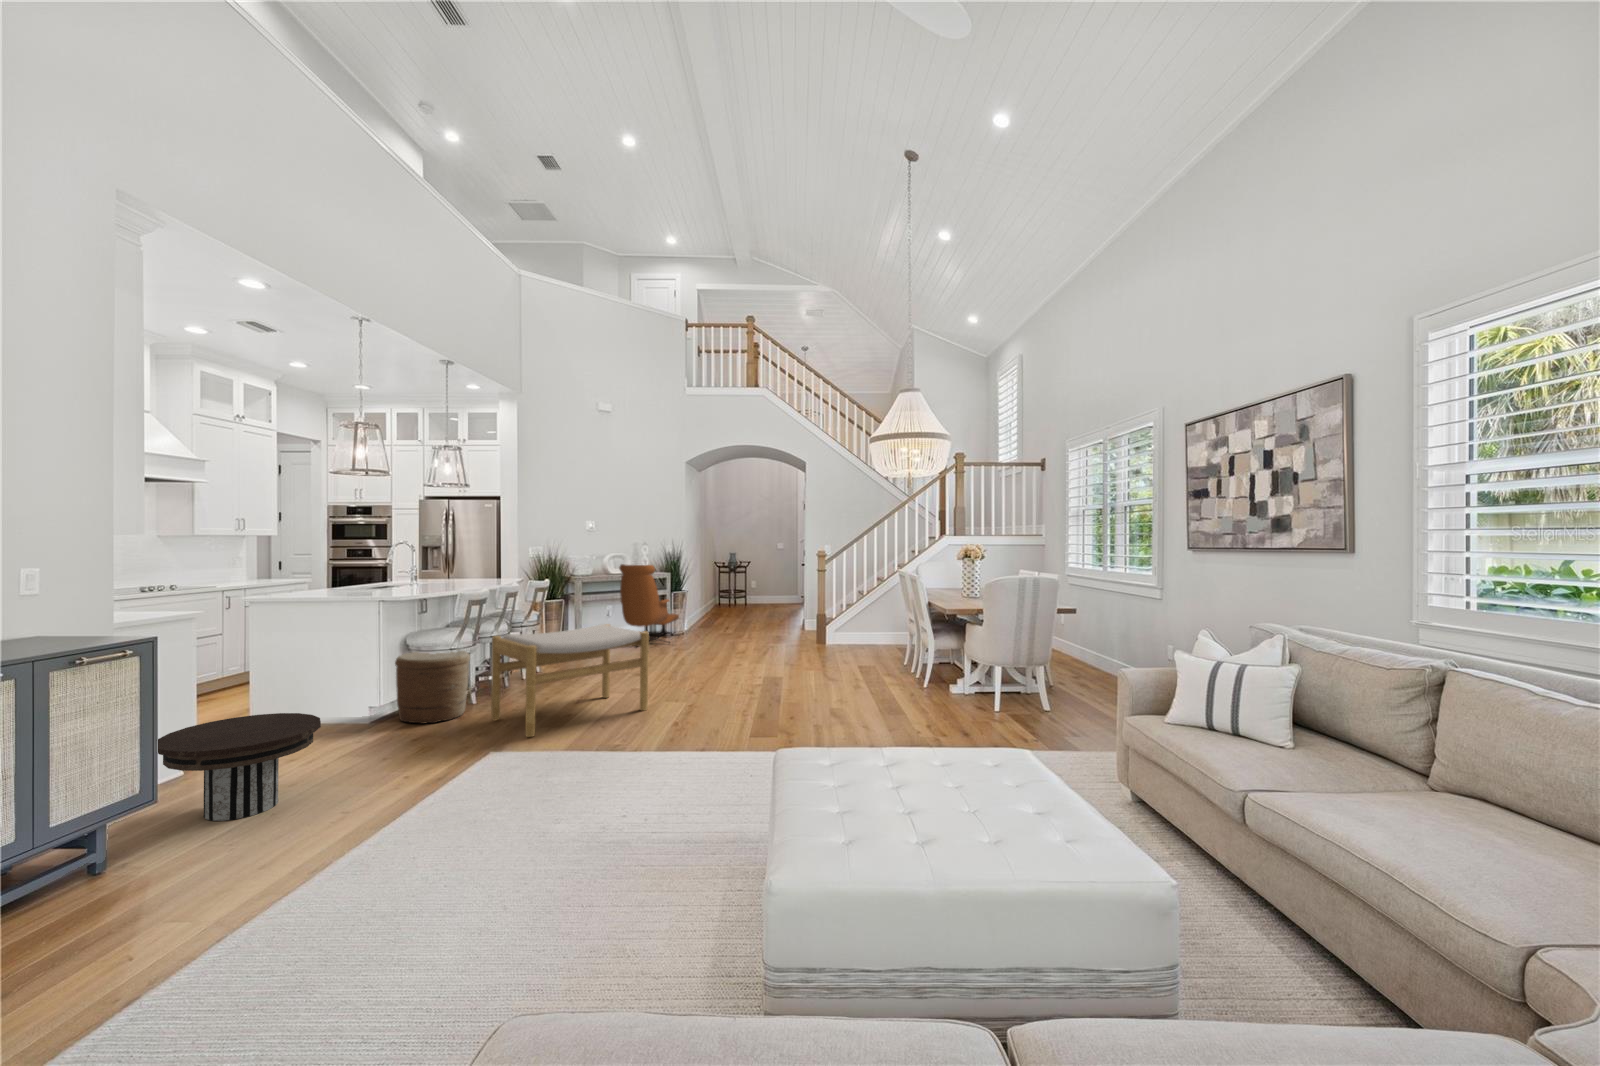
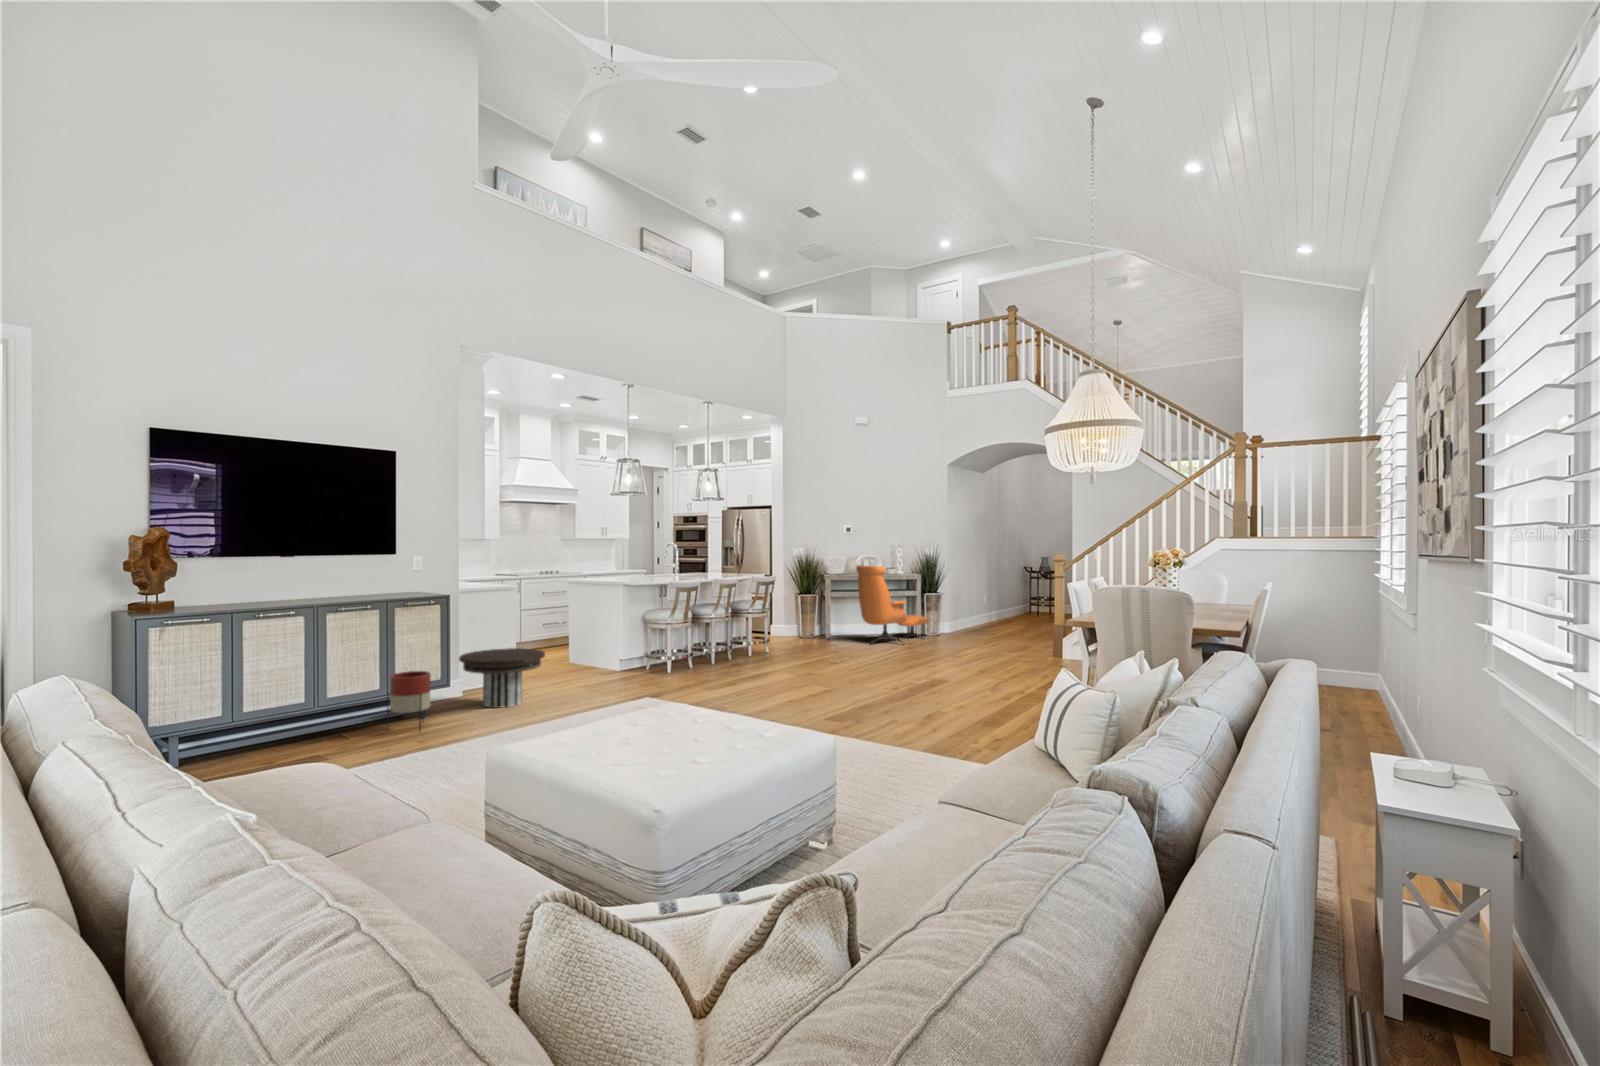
footstool: present [491,624,649,737] -> none [683,613,798,693]
woven basket: present [395,651,470,723] -> none [632,623,682,677]
planter: none [49,787,150,916] -> present [387,671,431,730]

